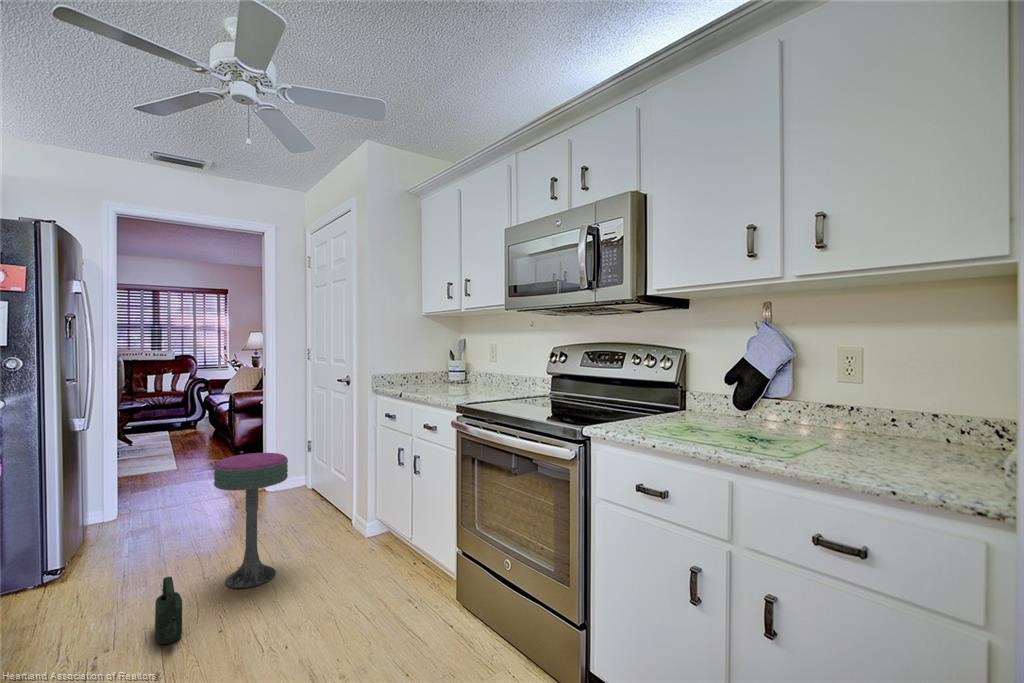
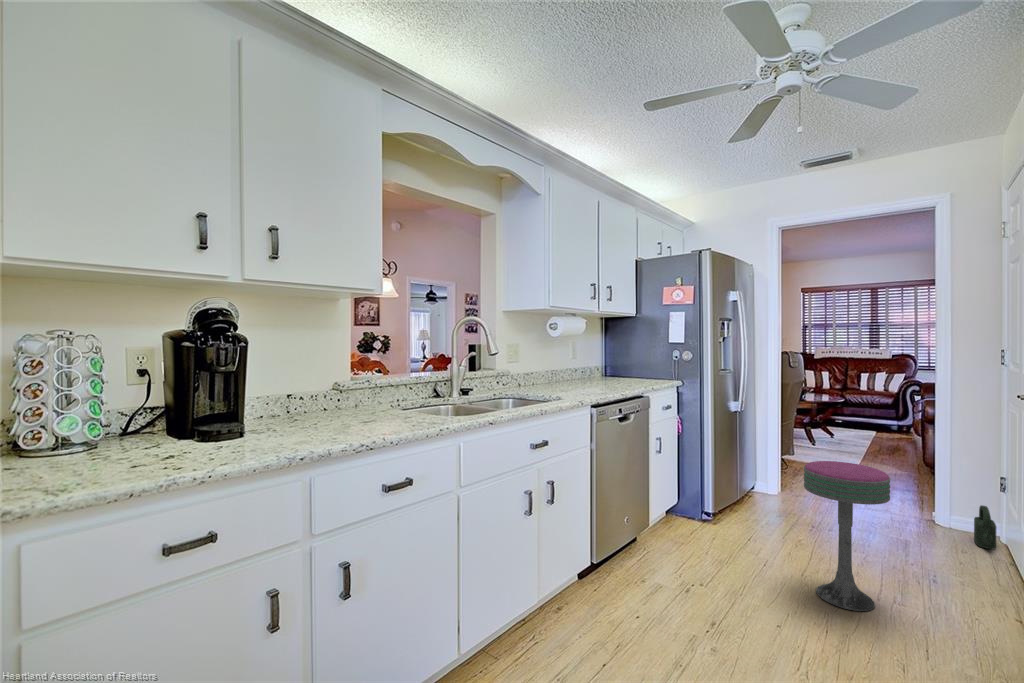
watering can: present [155,577,182,644] -> present [974,505,996,549]

